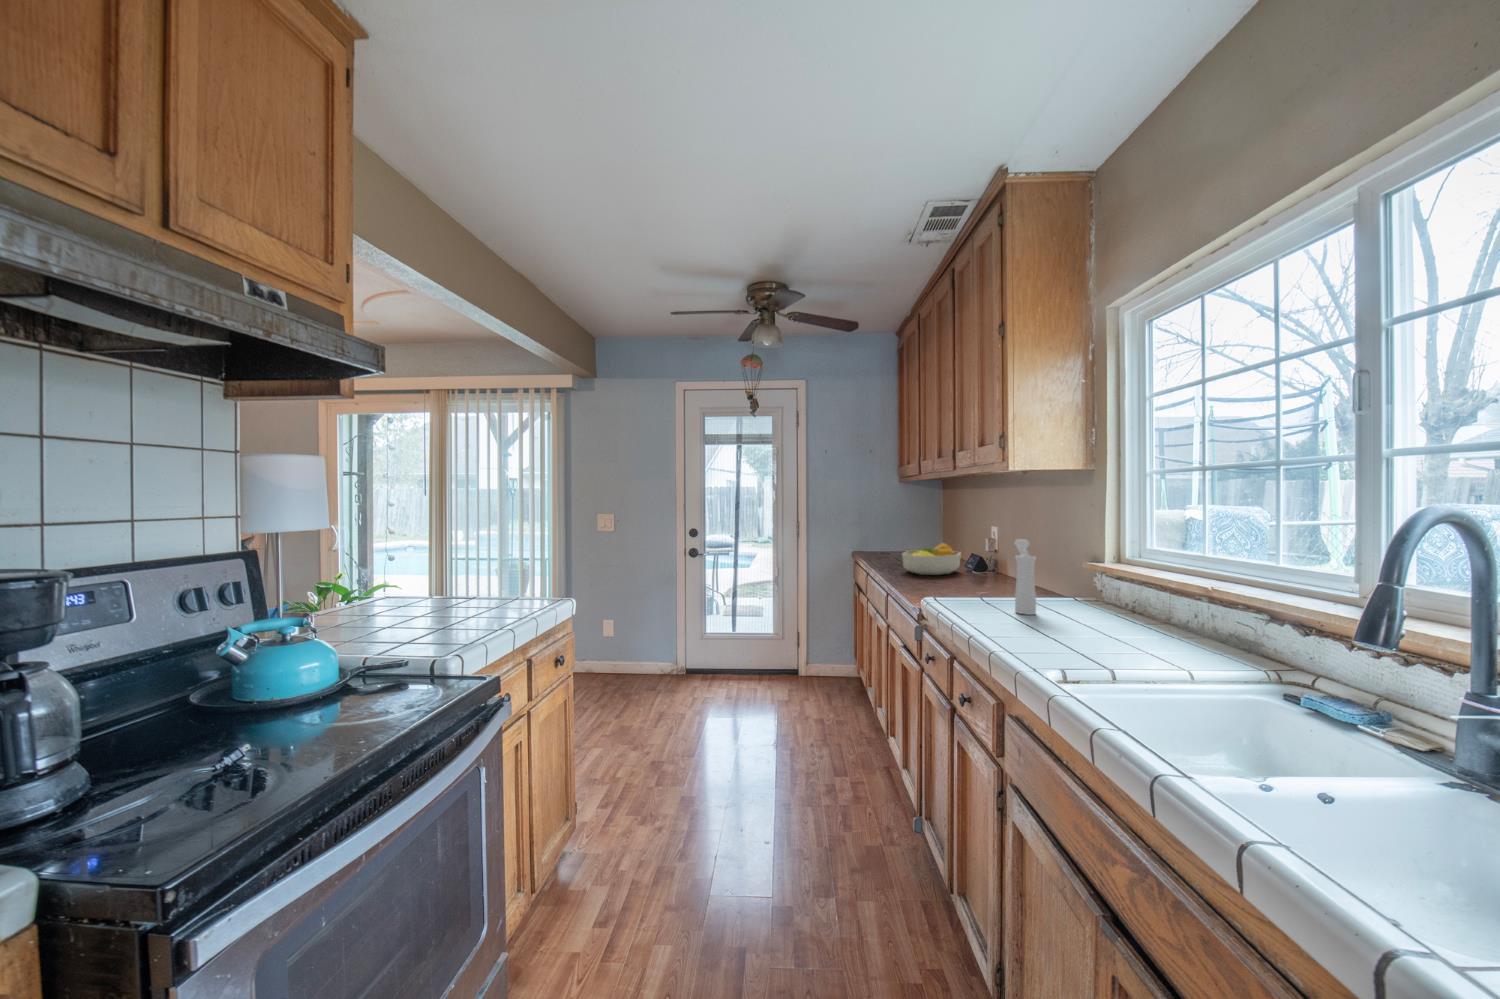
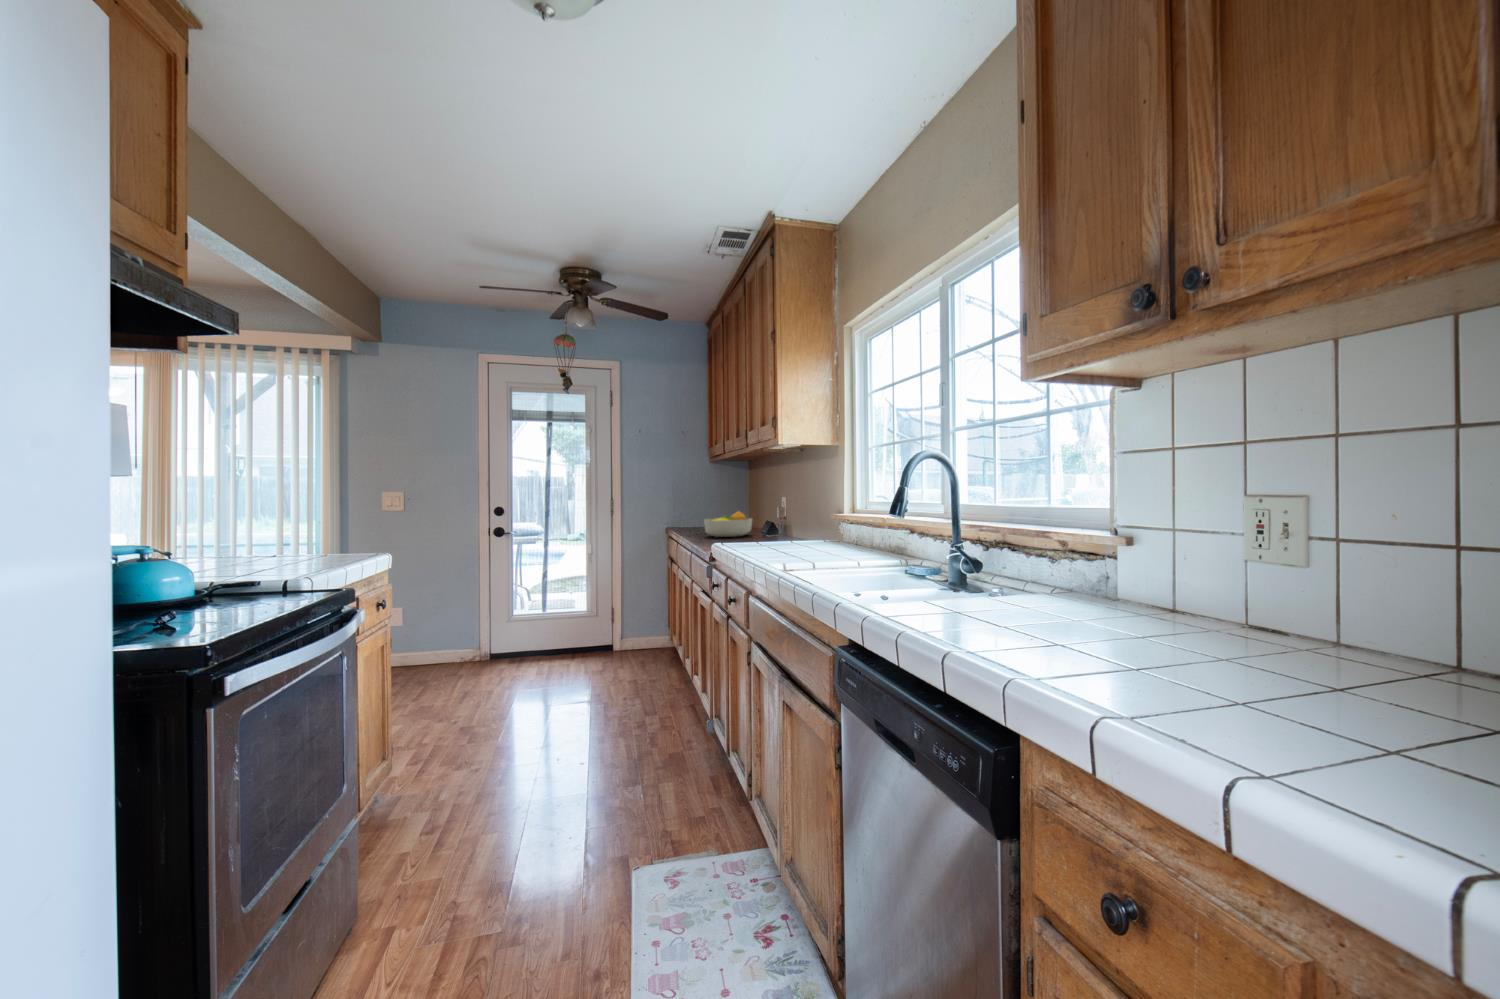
pepper mill: present [1015,539,1036,615] -> none [781,498,795,551]

